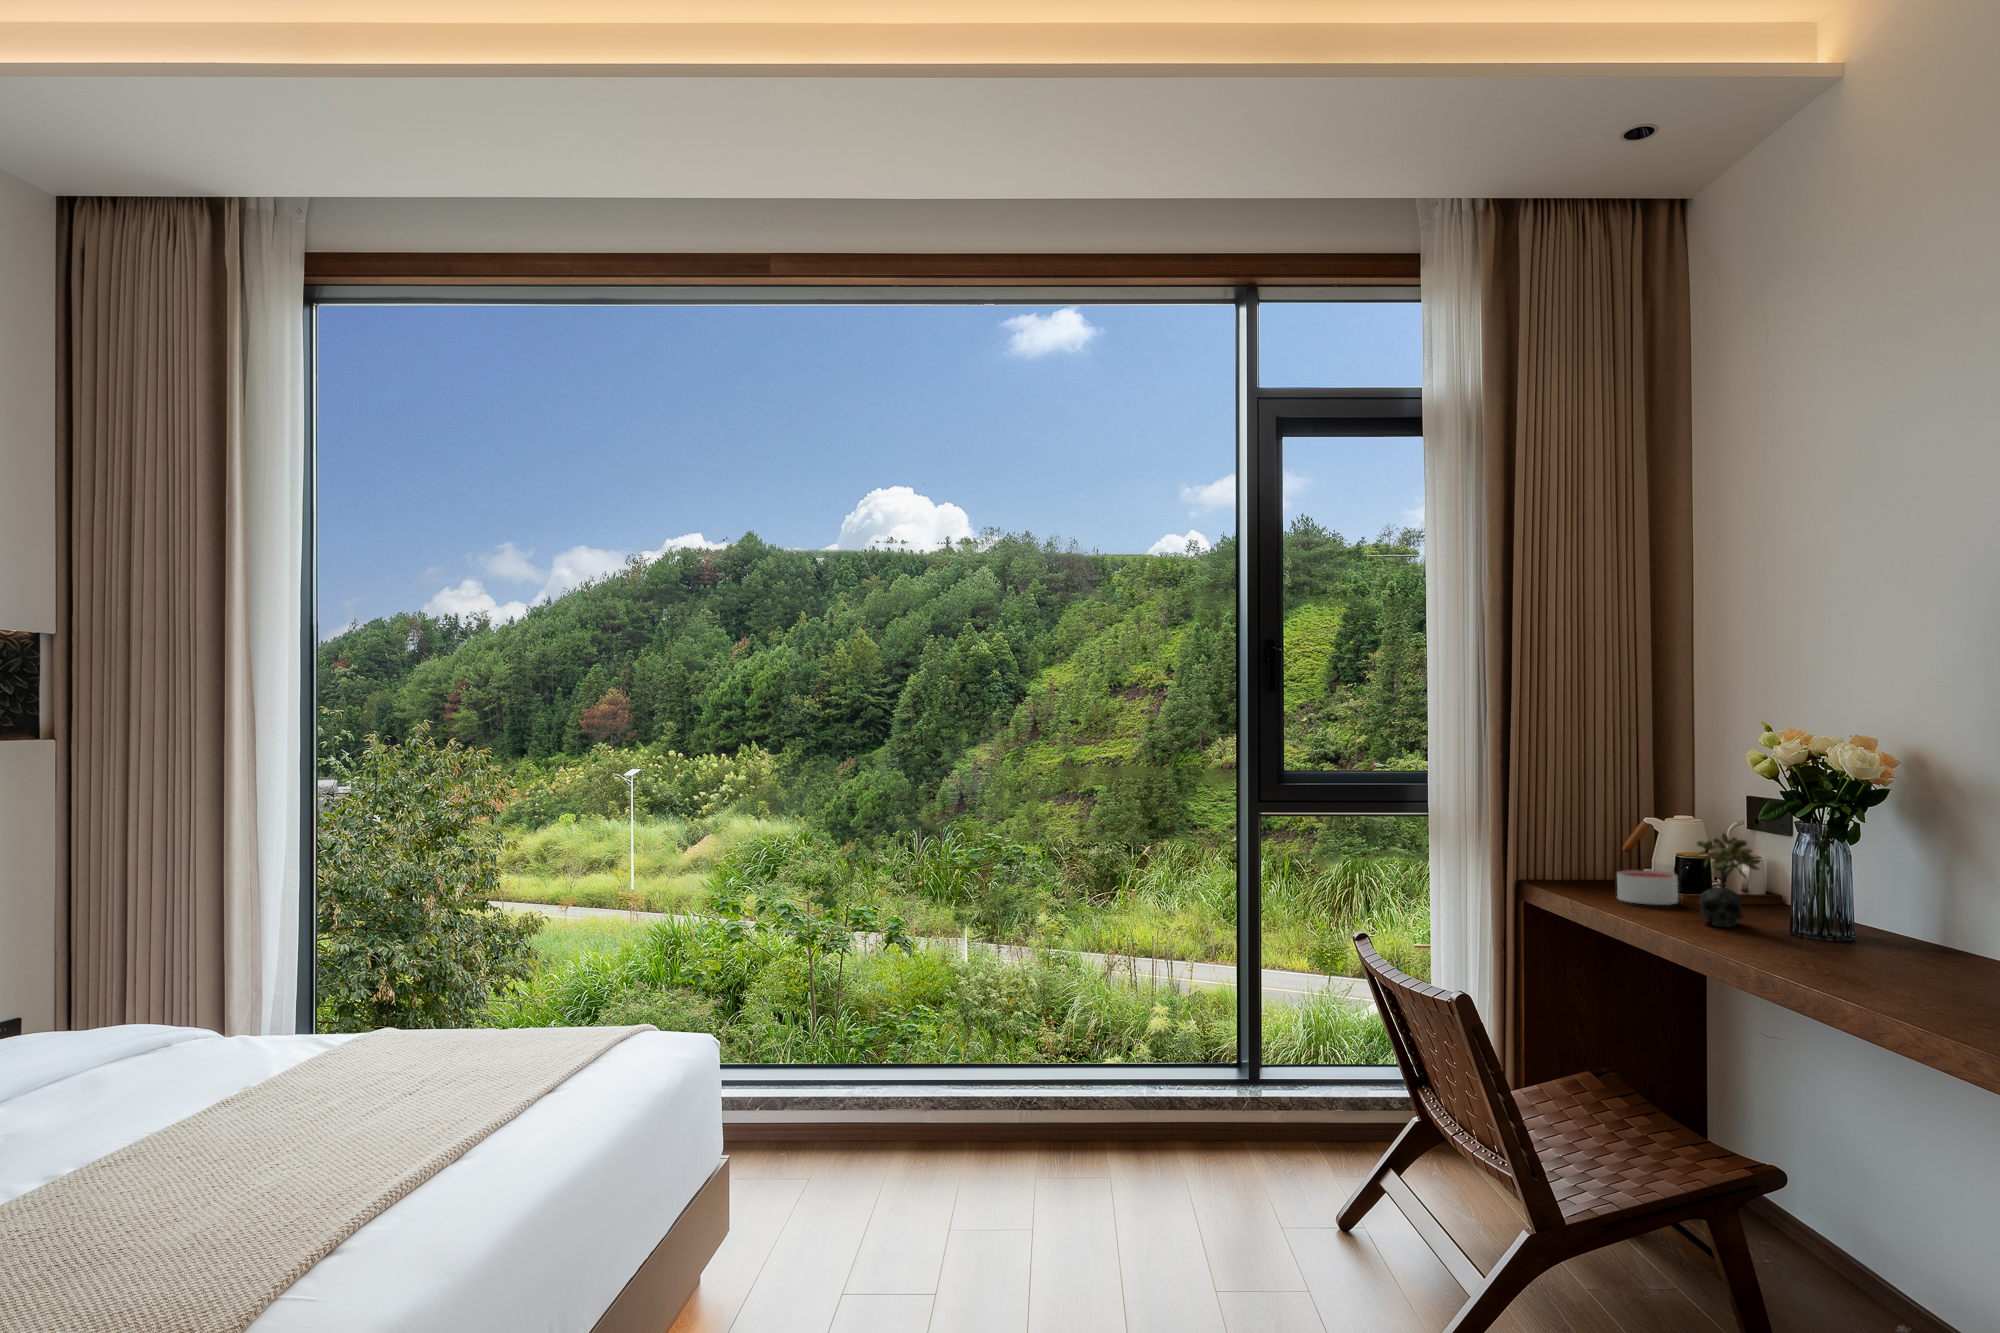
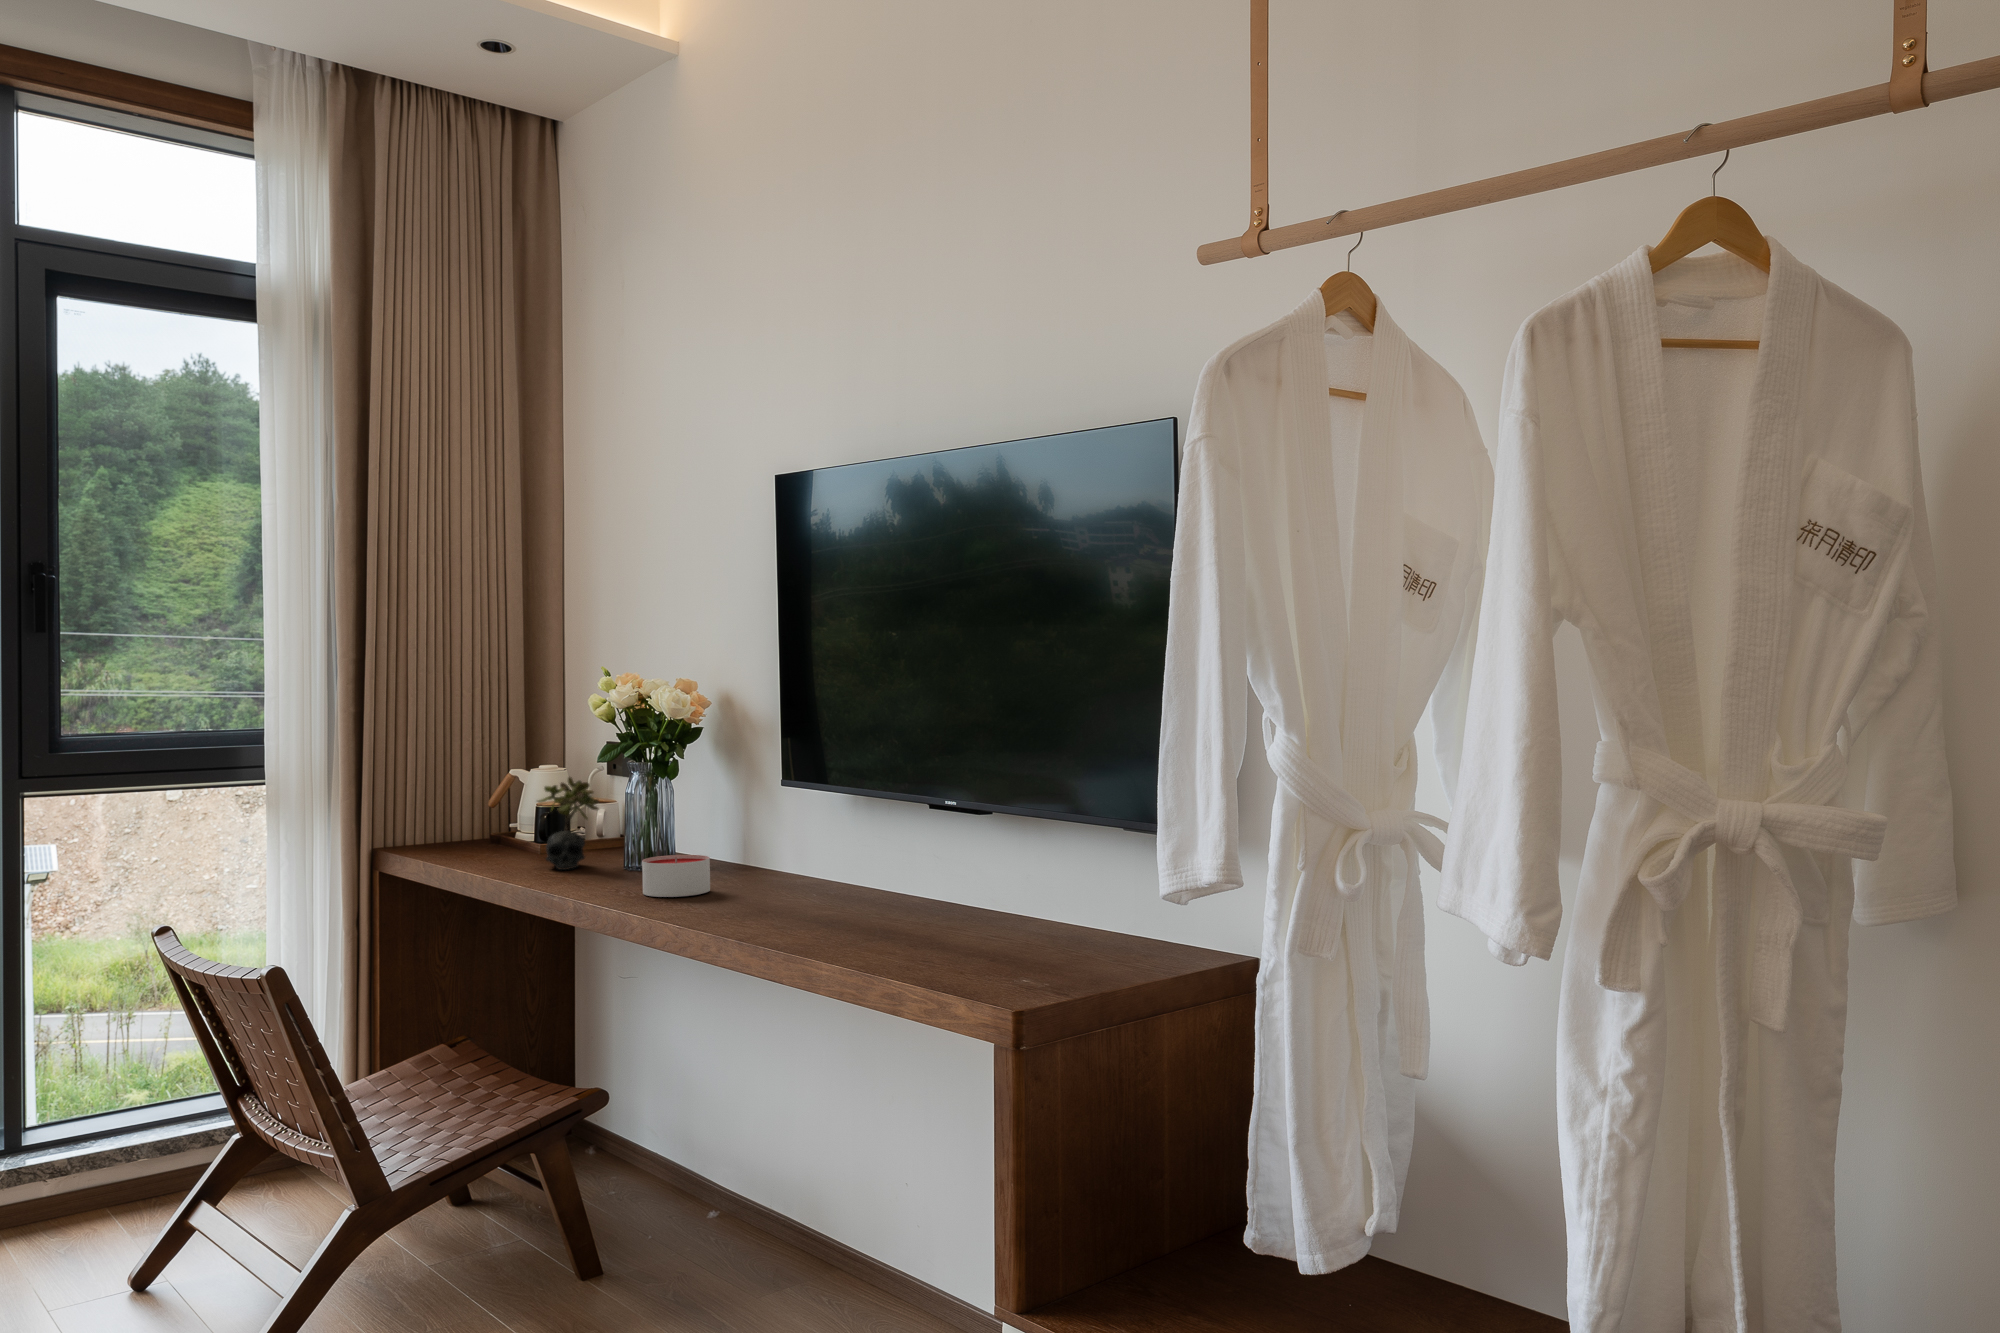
candle: present [1617,870,1678,905] -> present [642,855,710,897]

